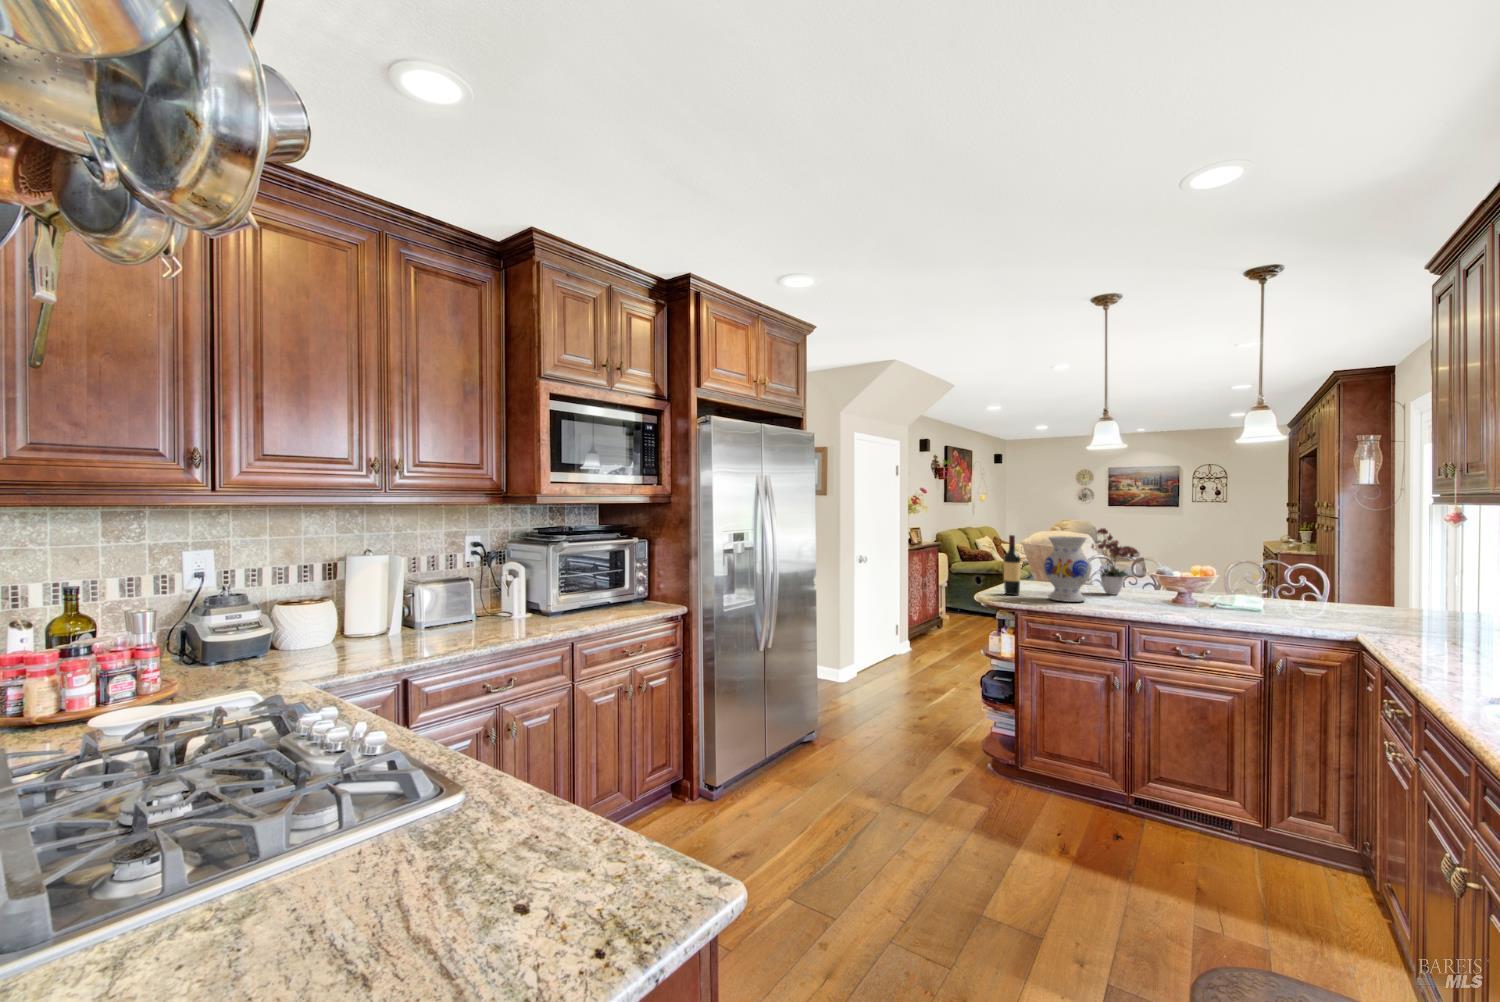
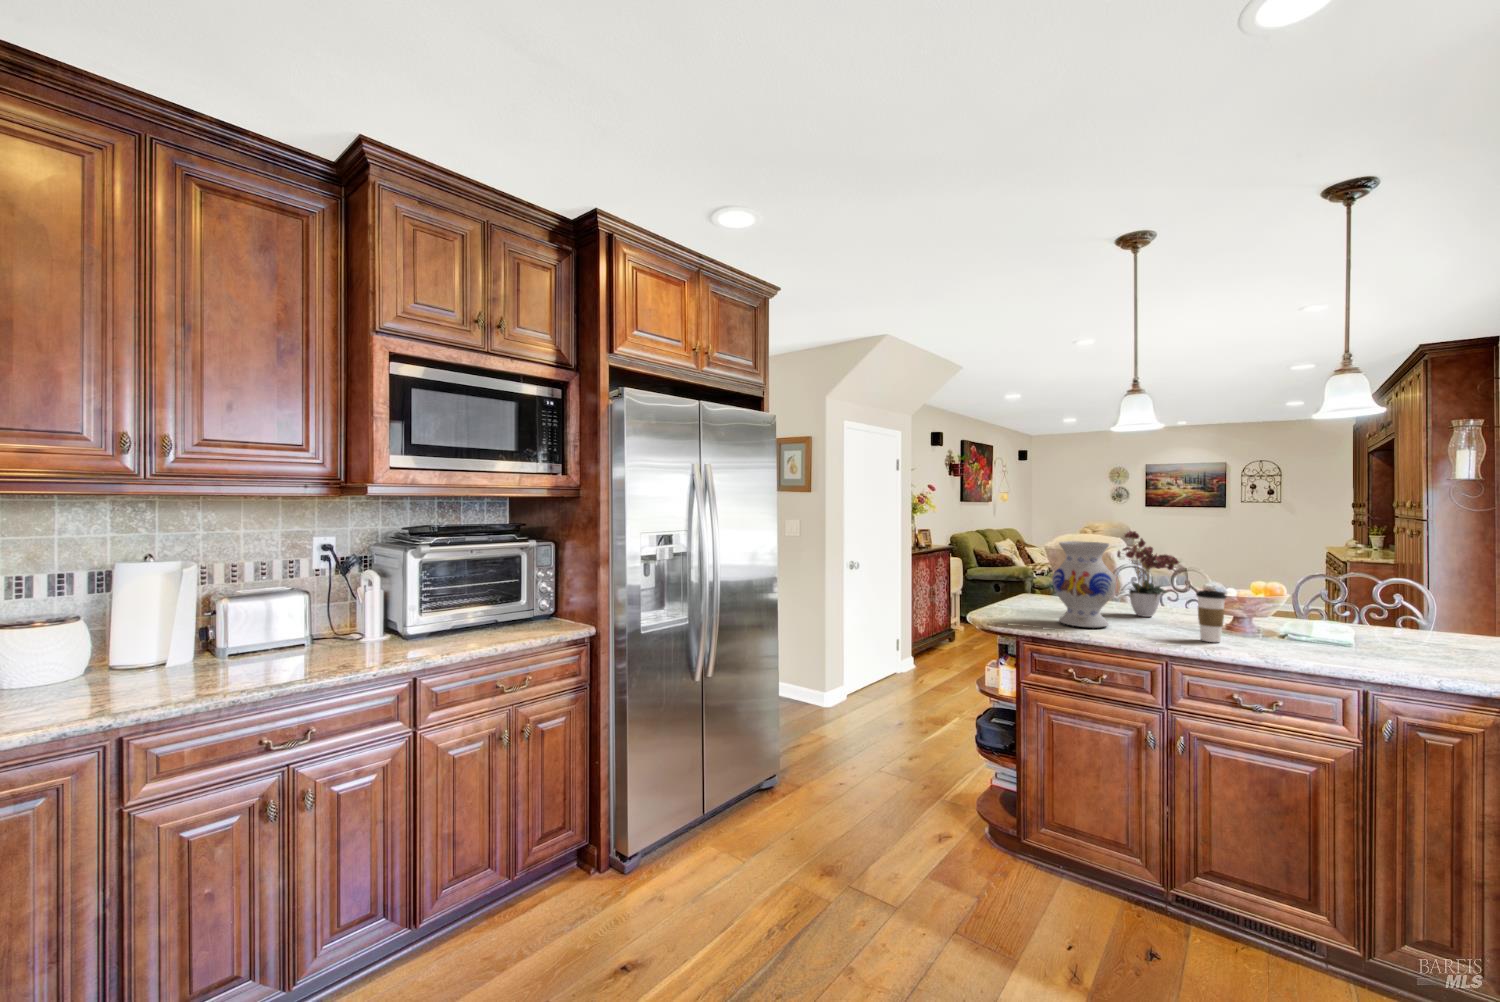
wine bottle: present [1004,535,1021,595] -> none [1002,539,1024,616]
coffee cup: none [1150,572,1172,610] -> present [1196,590,1226,642]

